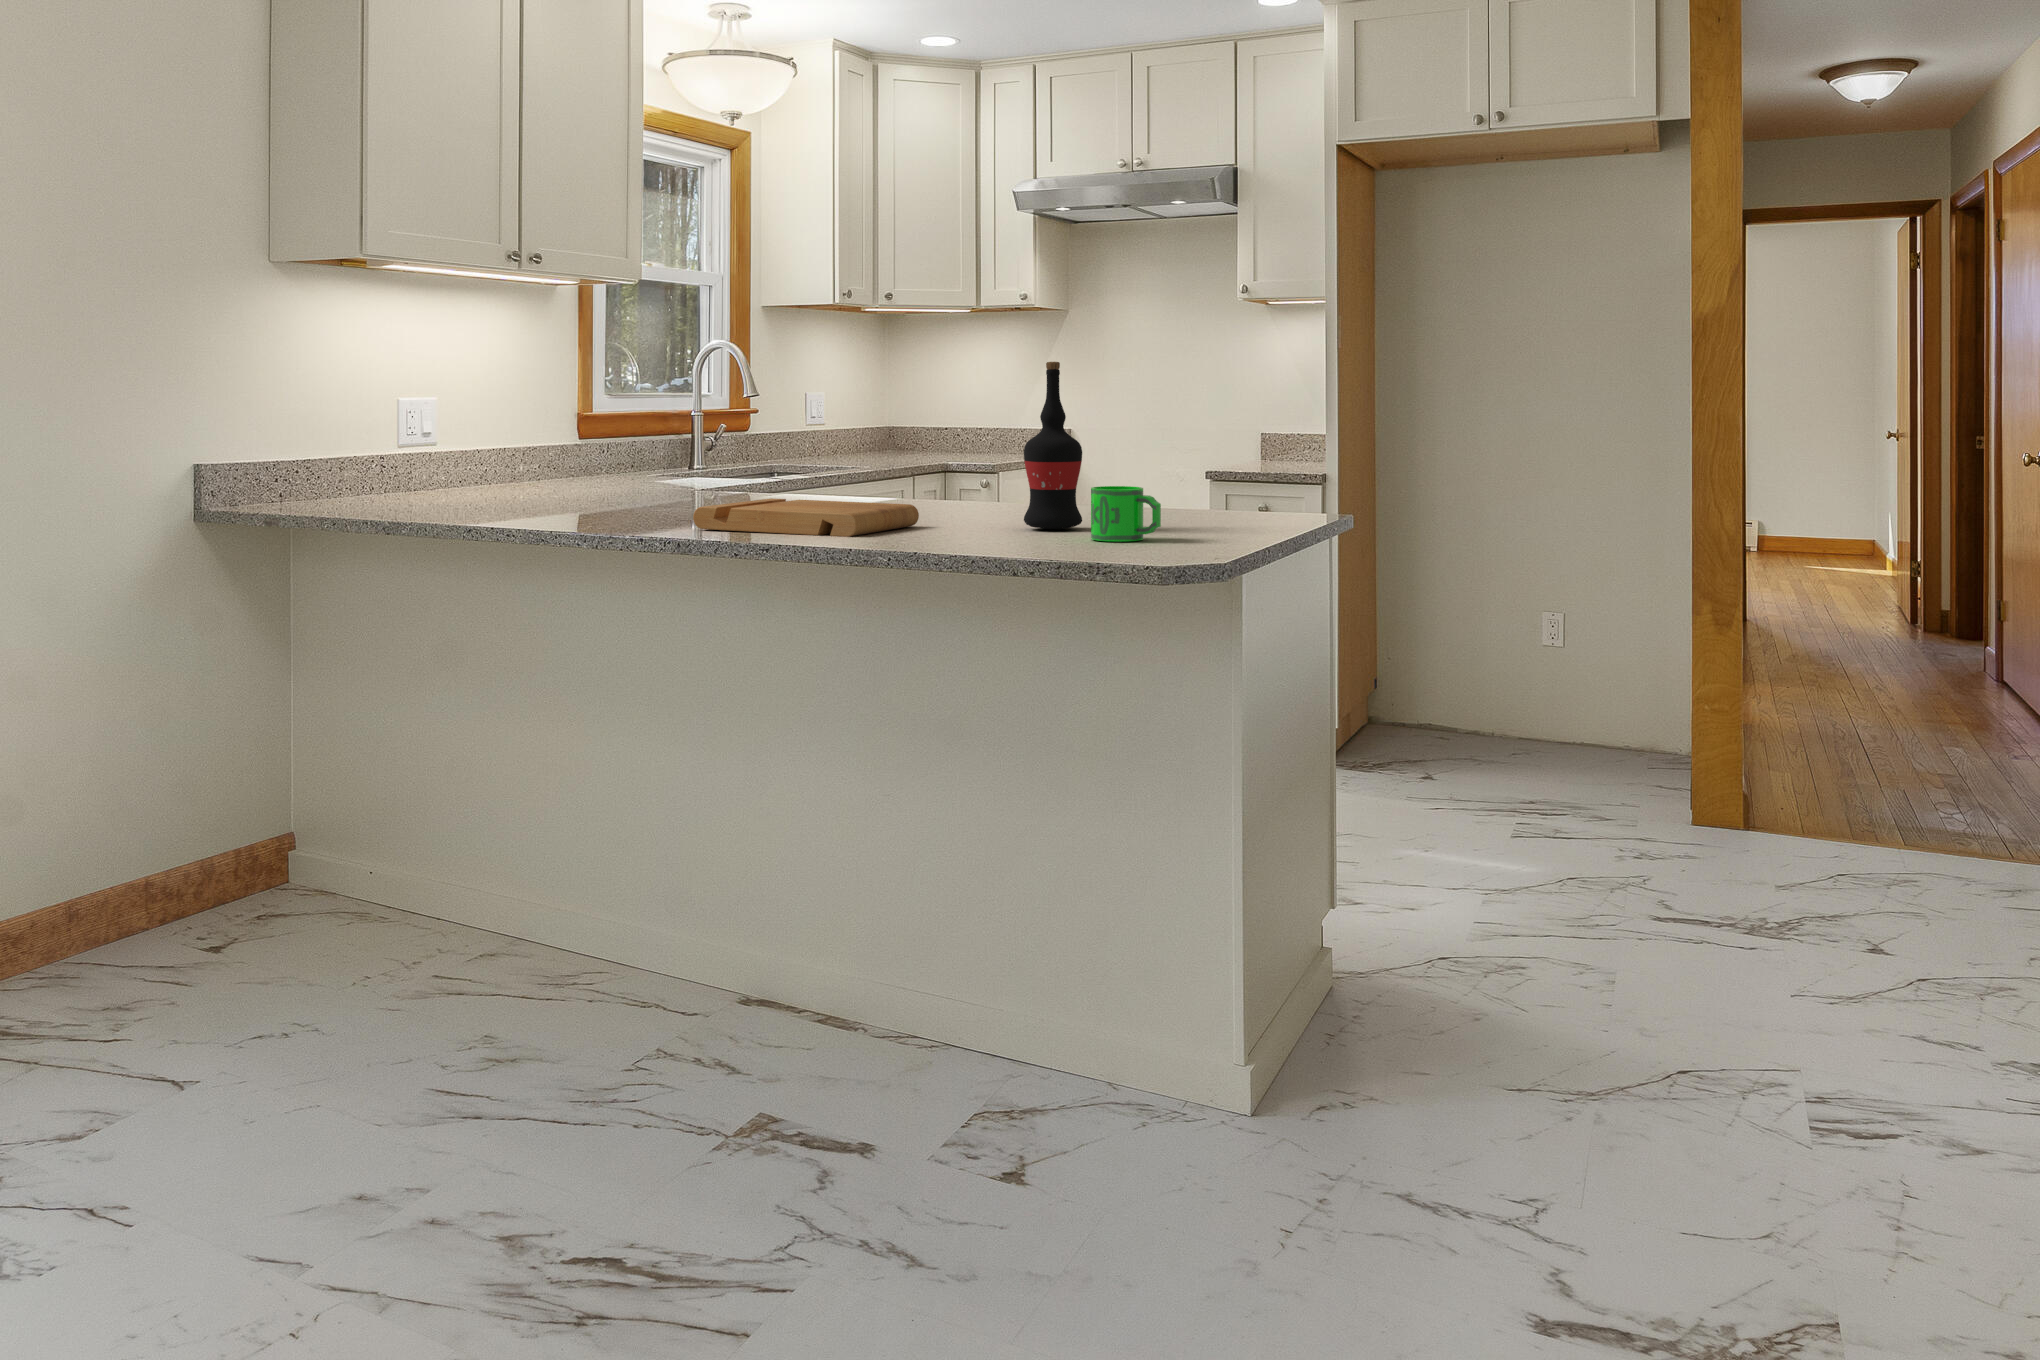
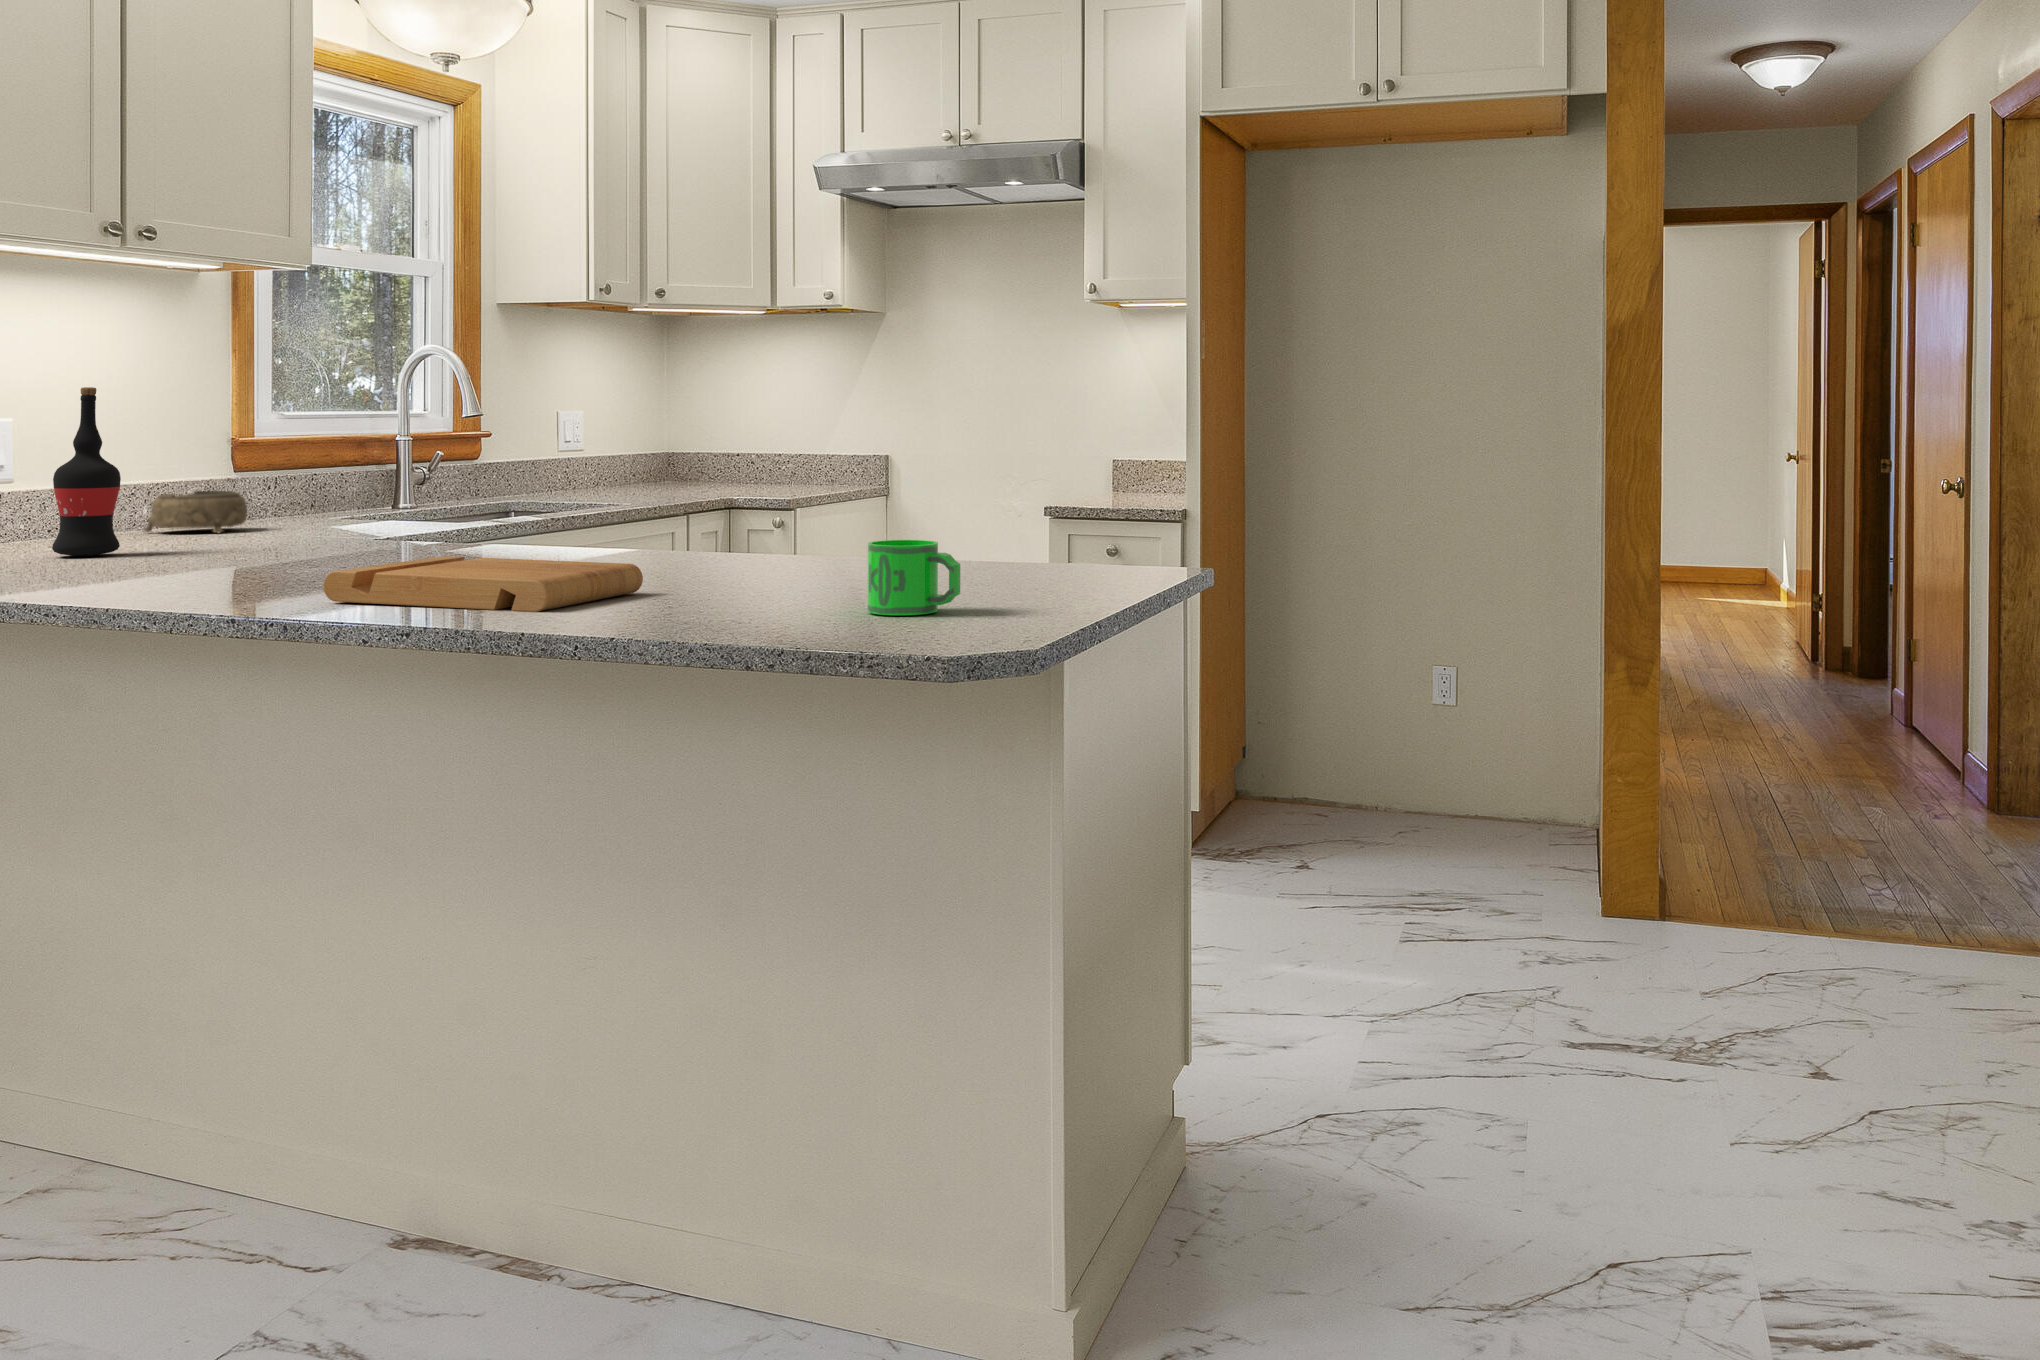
wine bottle: present [1024,362,1082,529] -> present [52,387,121,556]
decorative bowl: none [521,454,595,487] -> present [144,491,247,533]

